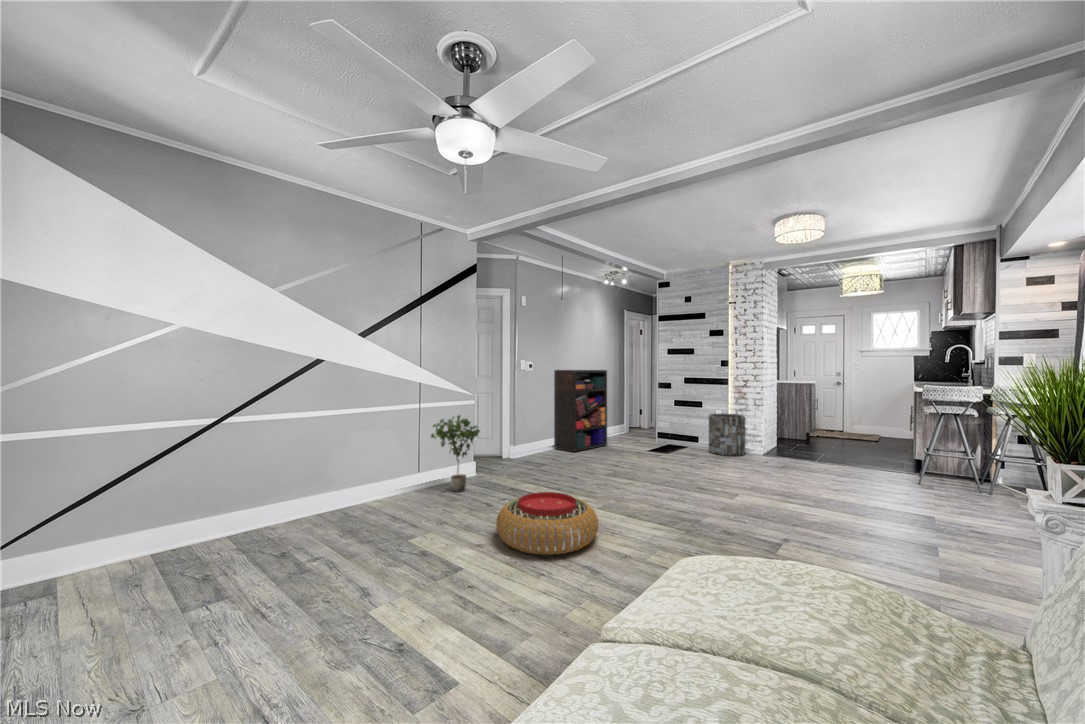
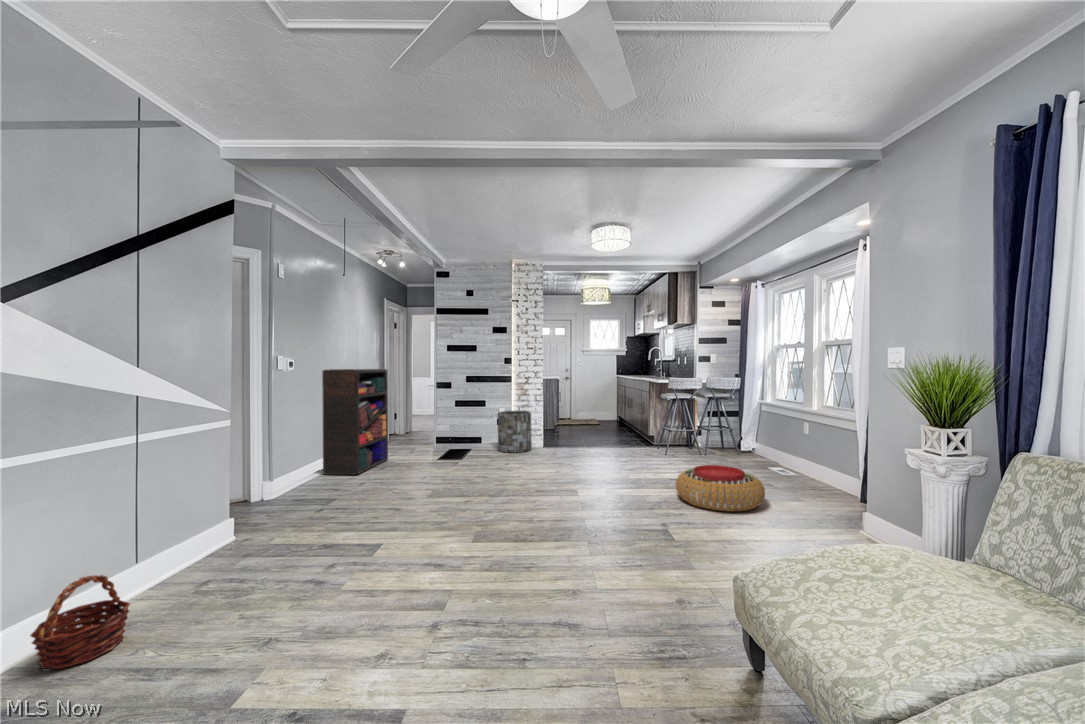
potted plant: present [431,415,480,492] -> none [165,445,283,578]
basket: none [369,469,404,508] -> present [30,575,130,669]
pouf: present [496,492,598,555] -> present [676,465,765,511]

